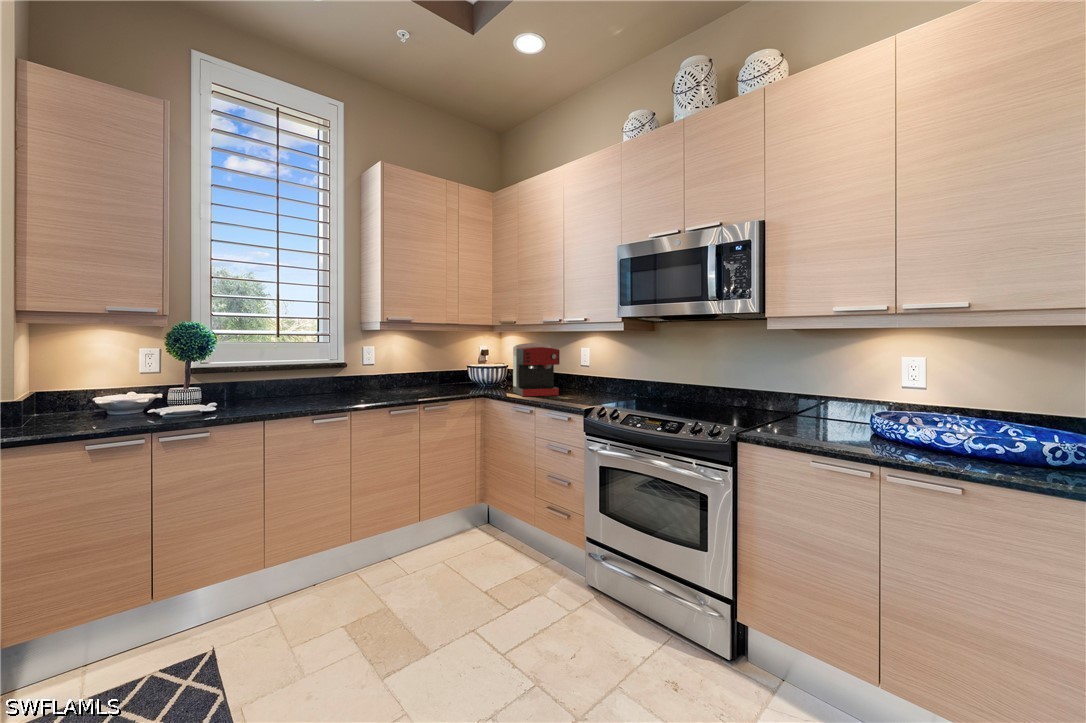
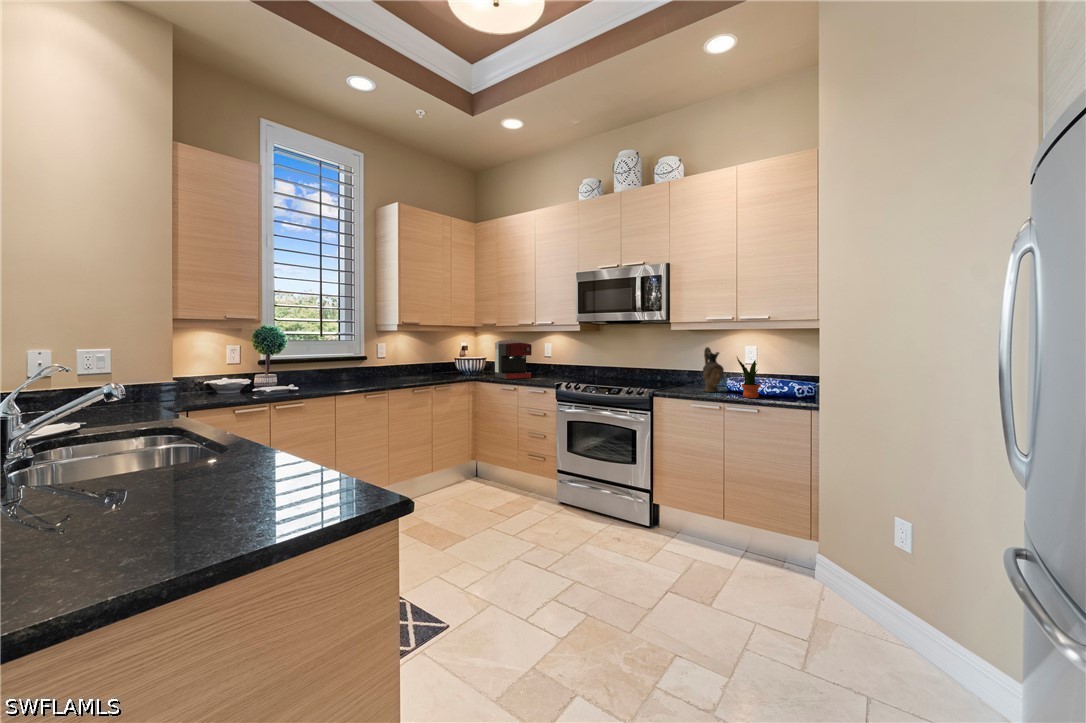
ceramic pitcher: none [829,358,870,438] -> present [703,347,724,392]
potted plant: none [904,377,962,462] -> present [737,357,760,398]

